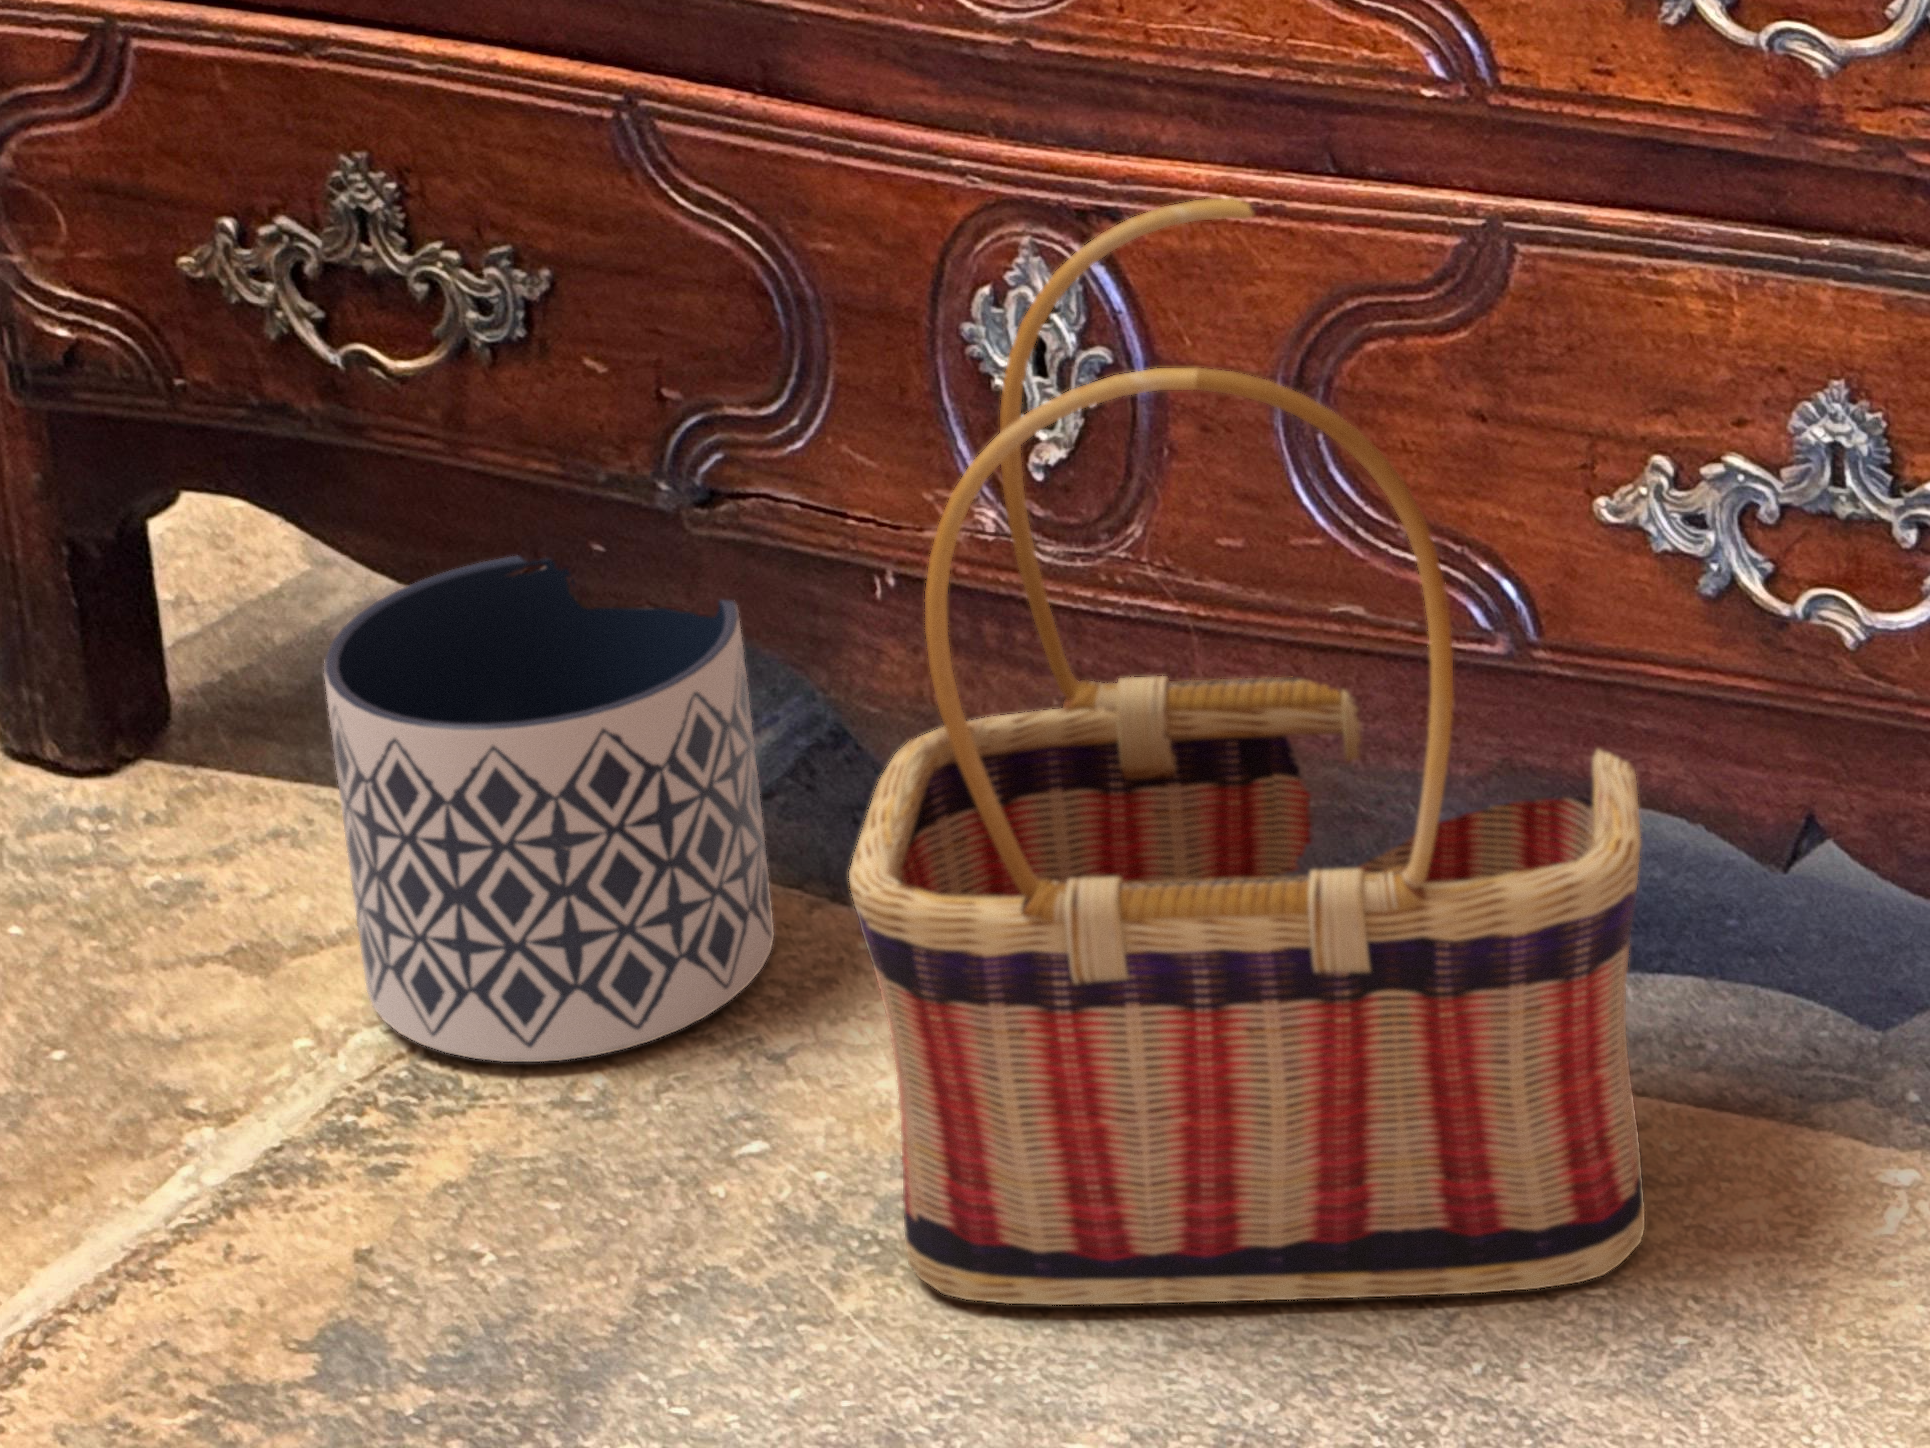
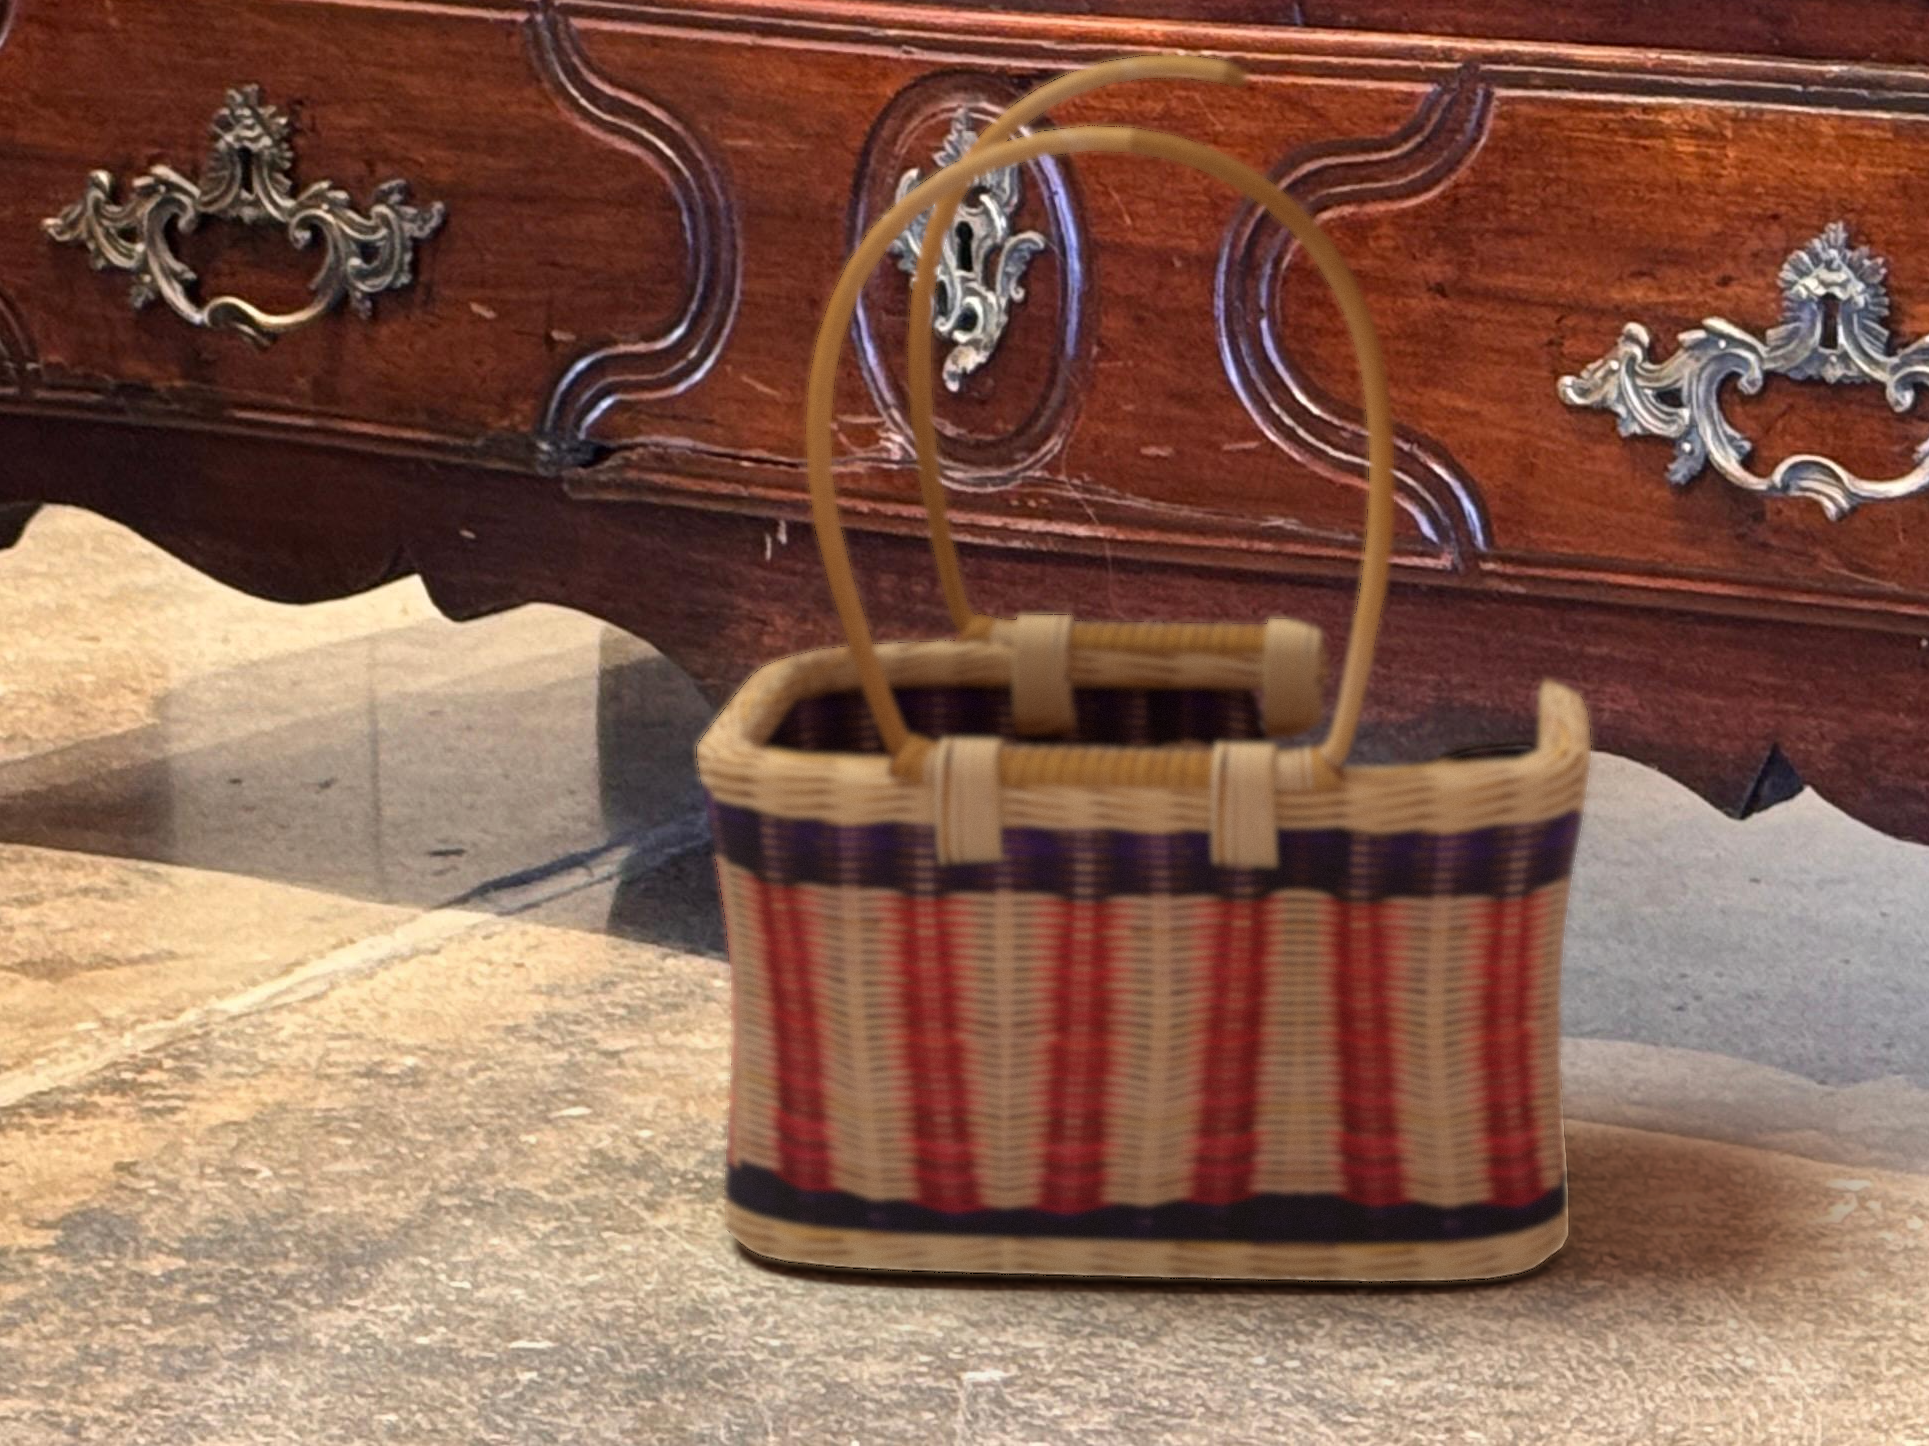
planter: present [324,556,774,1062] -> none [144,545,615,1063]

